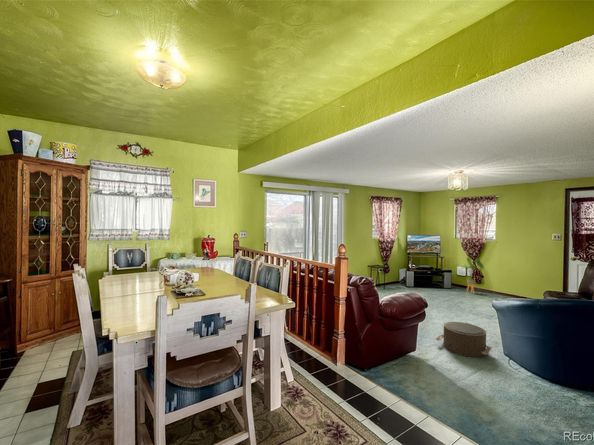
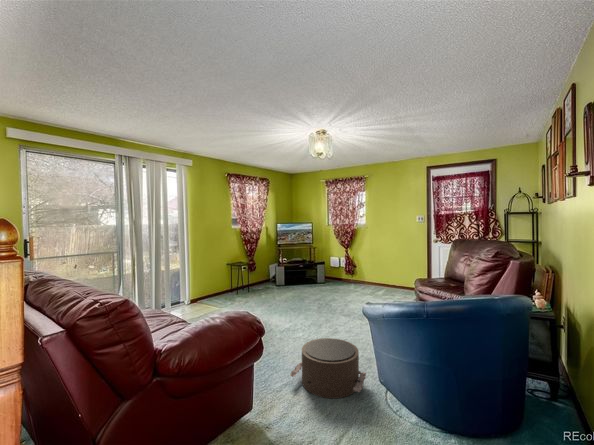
house plant: present [462,258,484,291] -> none [333,245,356,287]

